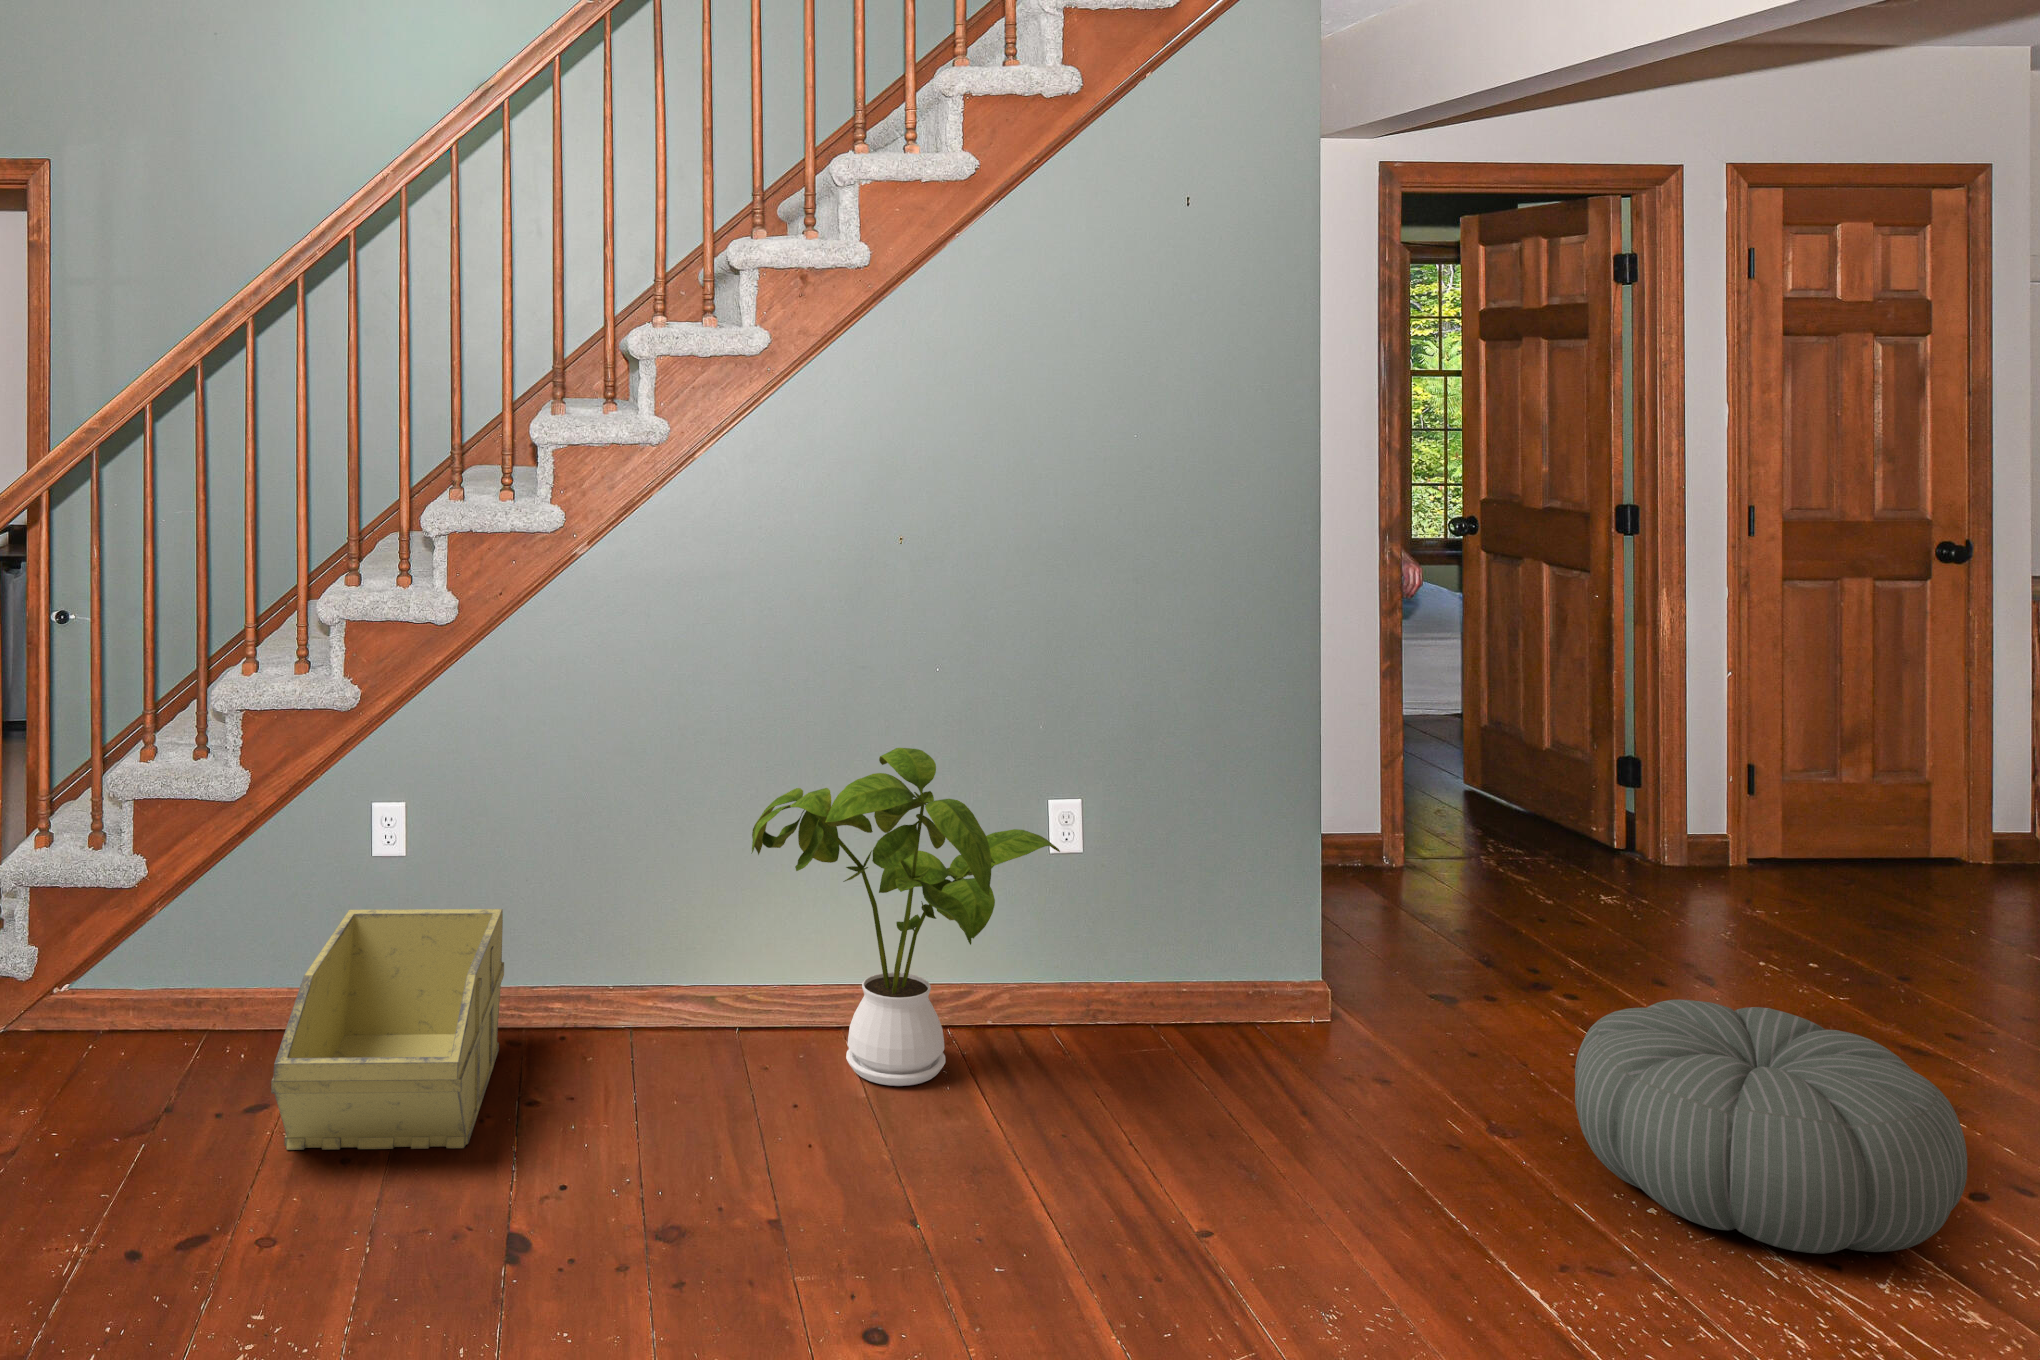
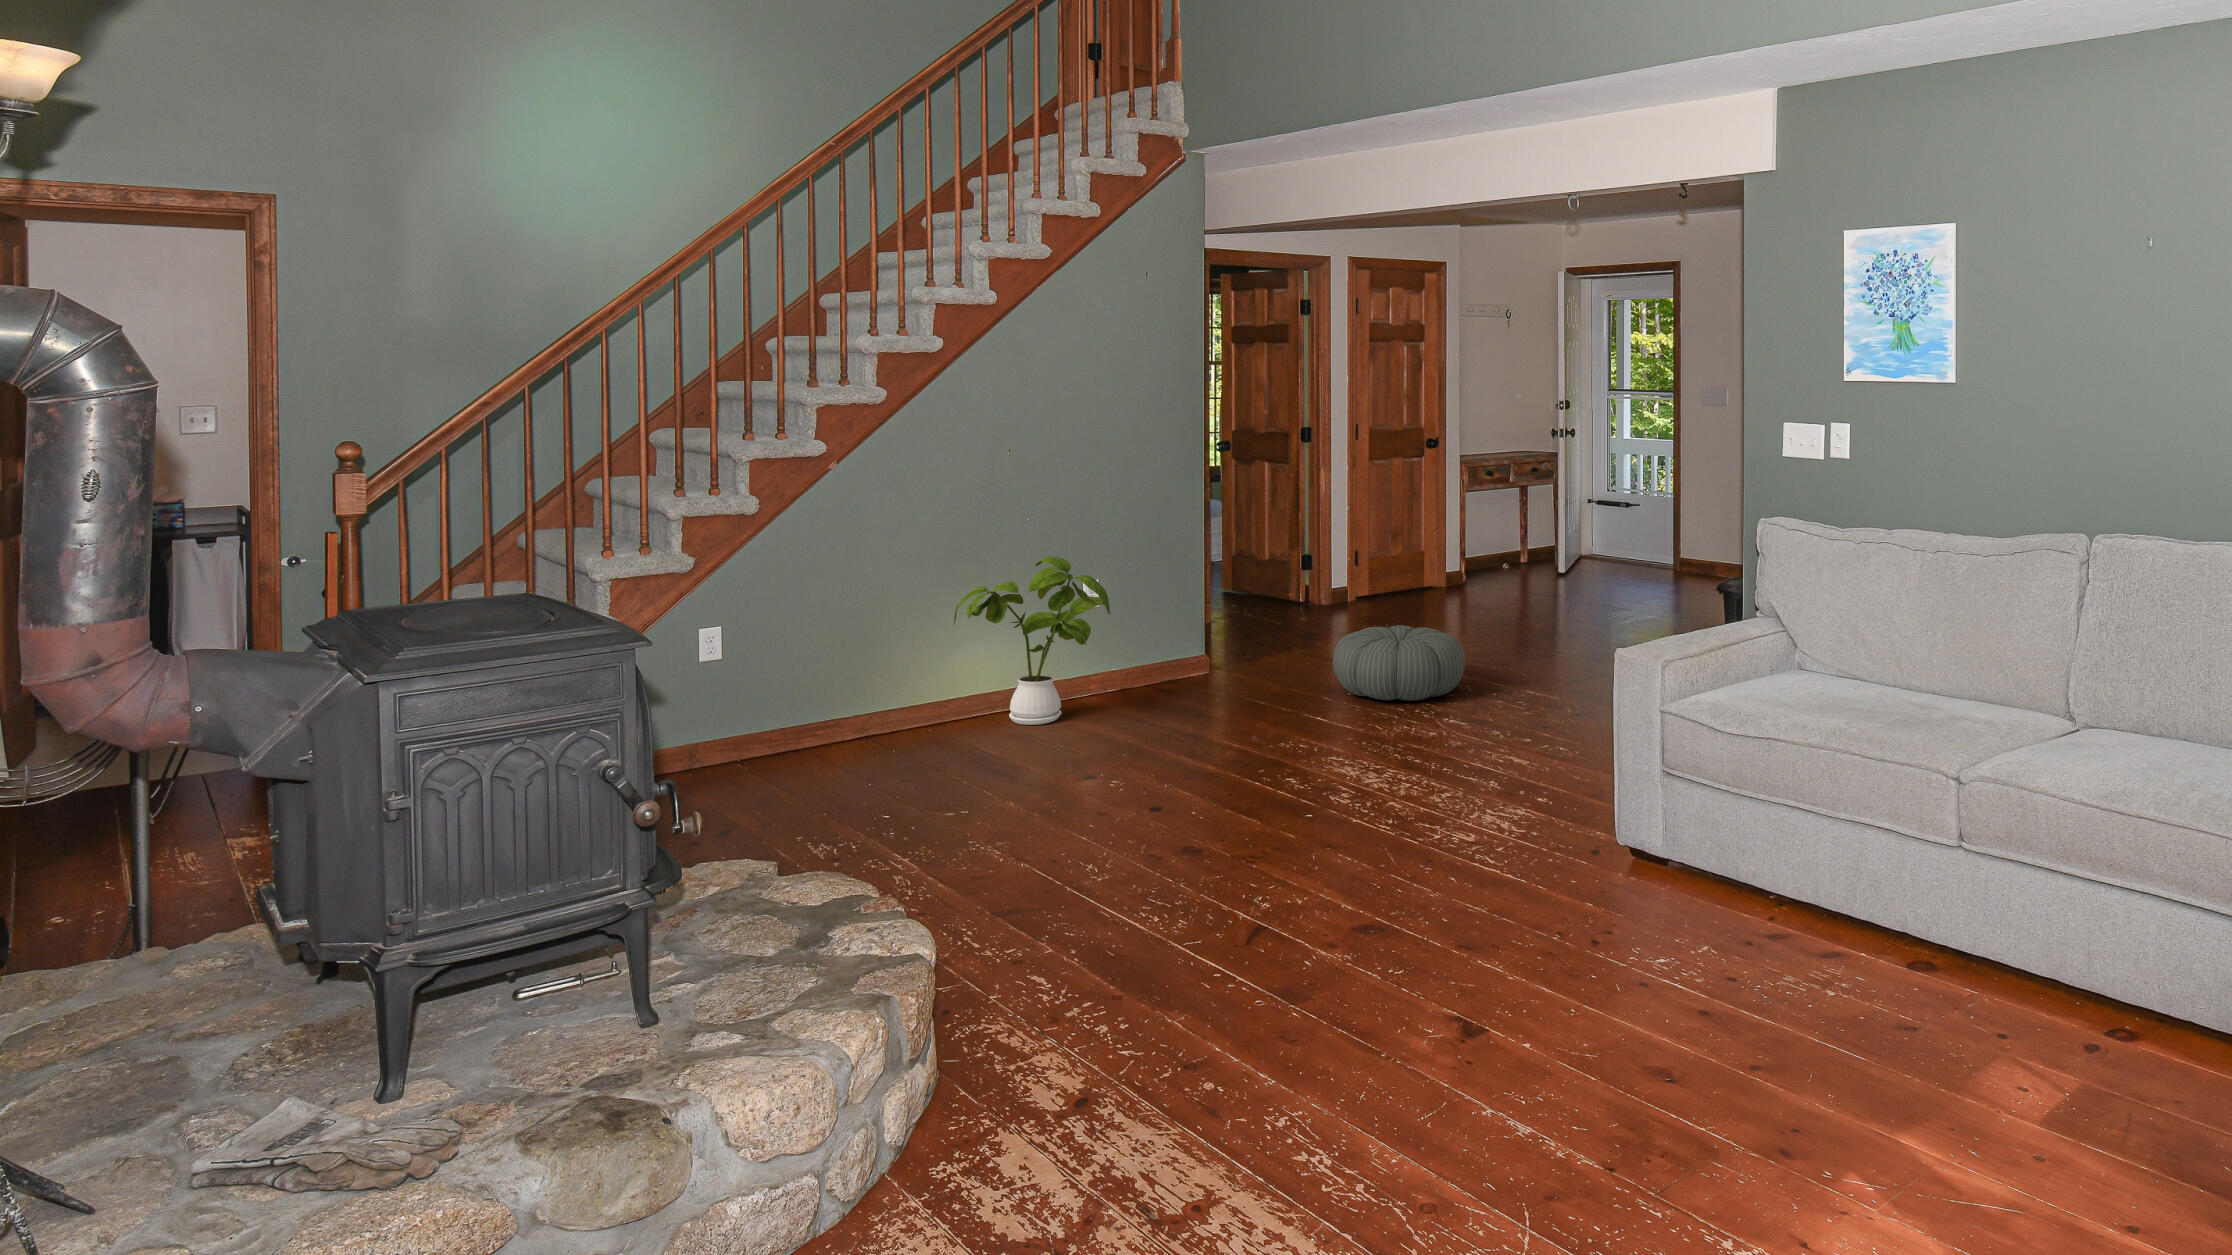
storage bin: present [271,909,504,1150] -> none [708,674,861,796]

